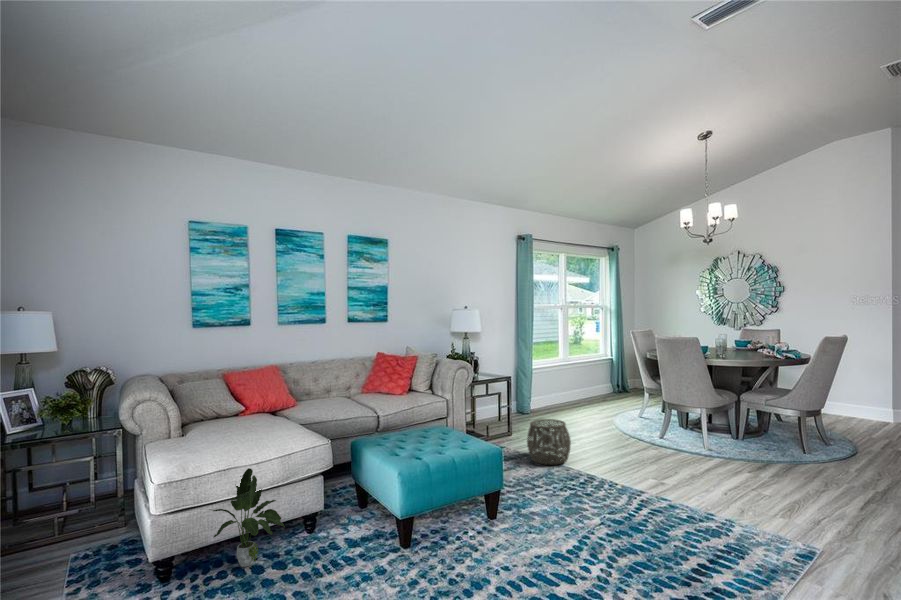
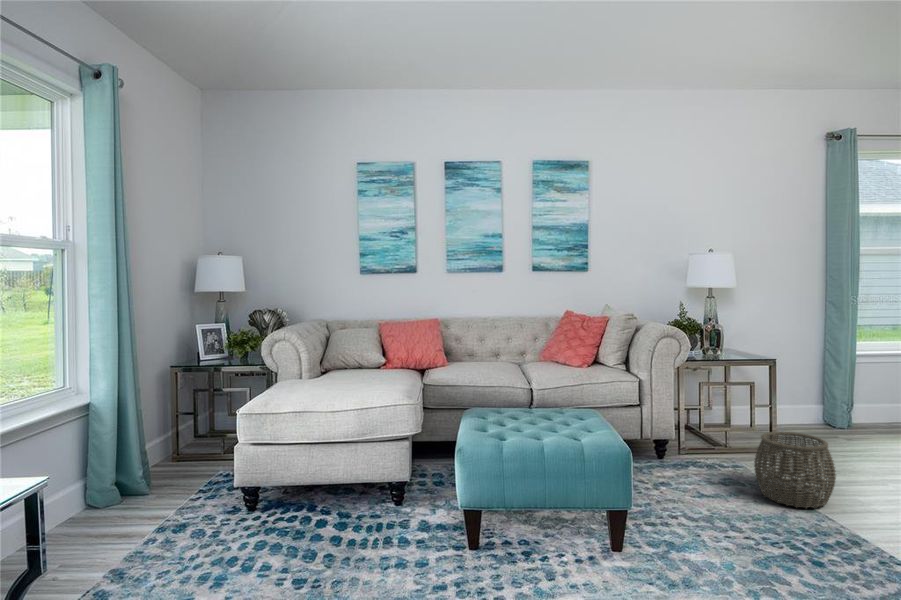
potted plant: present [213,468,284,567] -> none [282,421,359,519]

